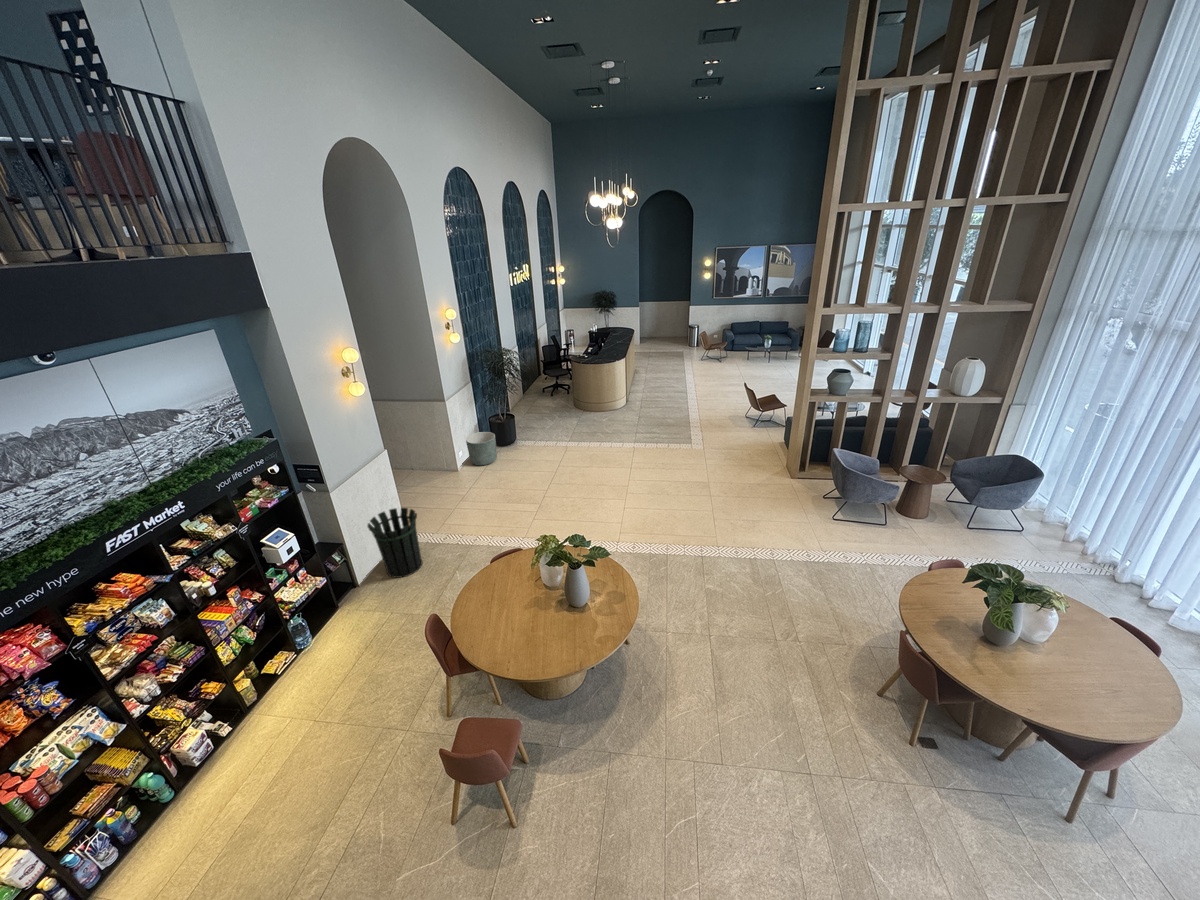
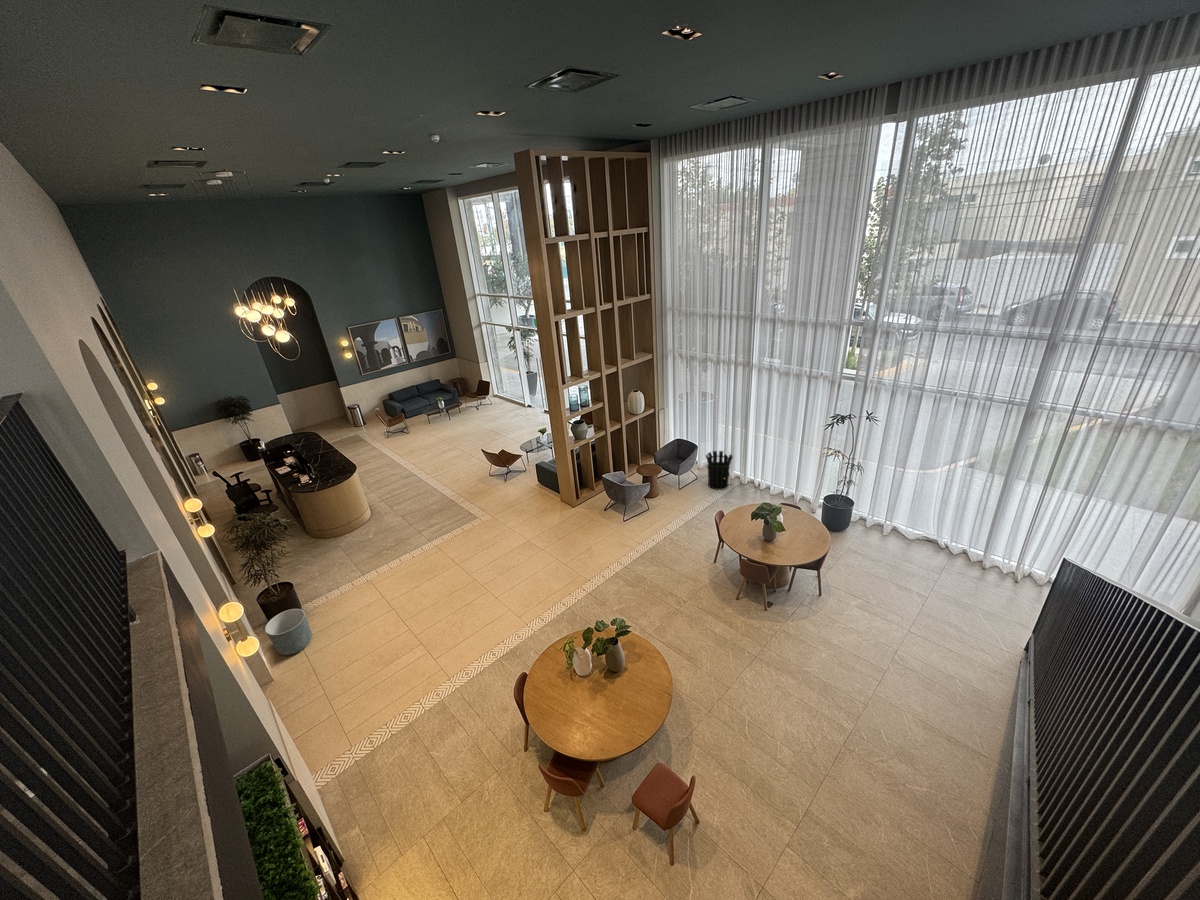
waste bin: present [368,508,422,578] -> present [706,451,732,490]

